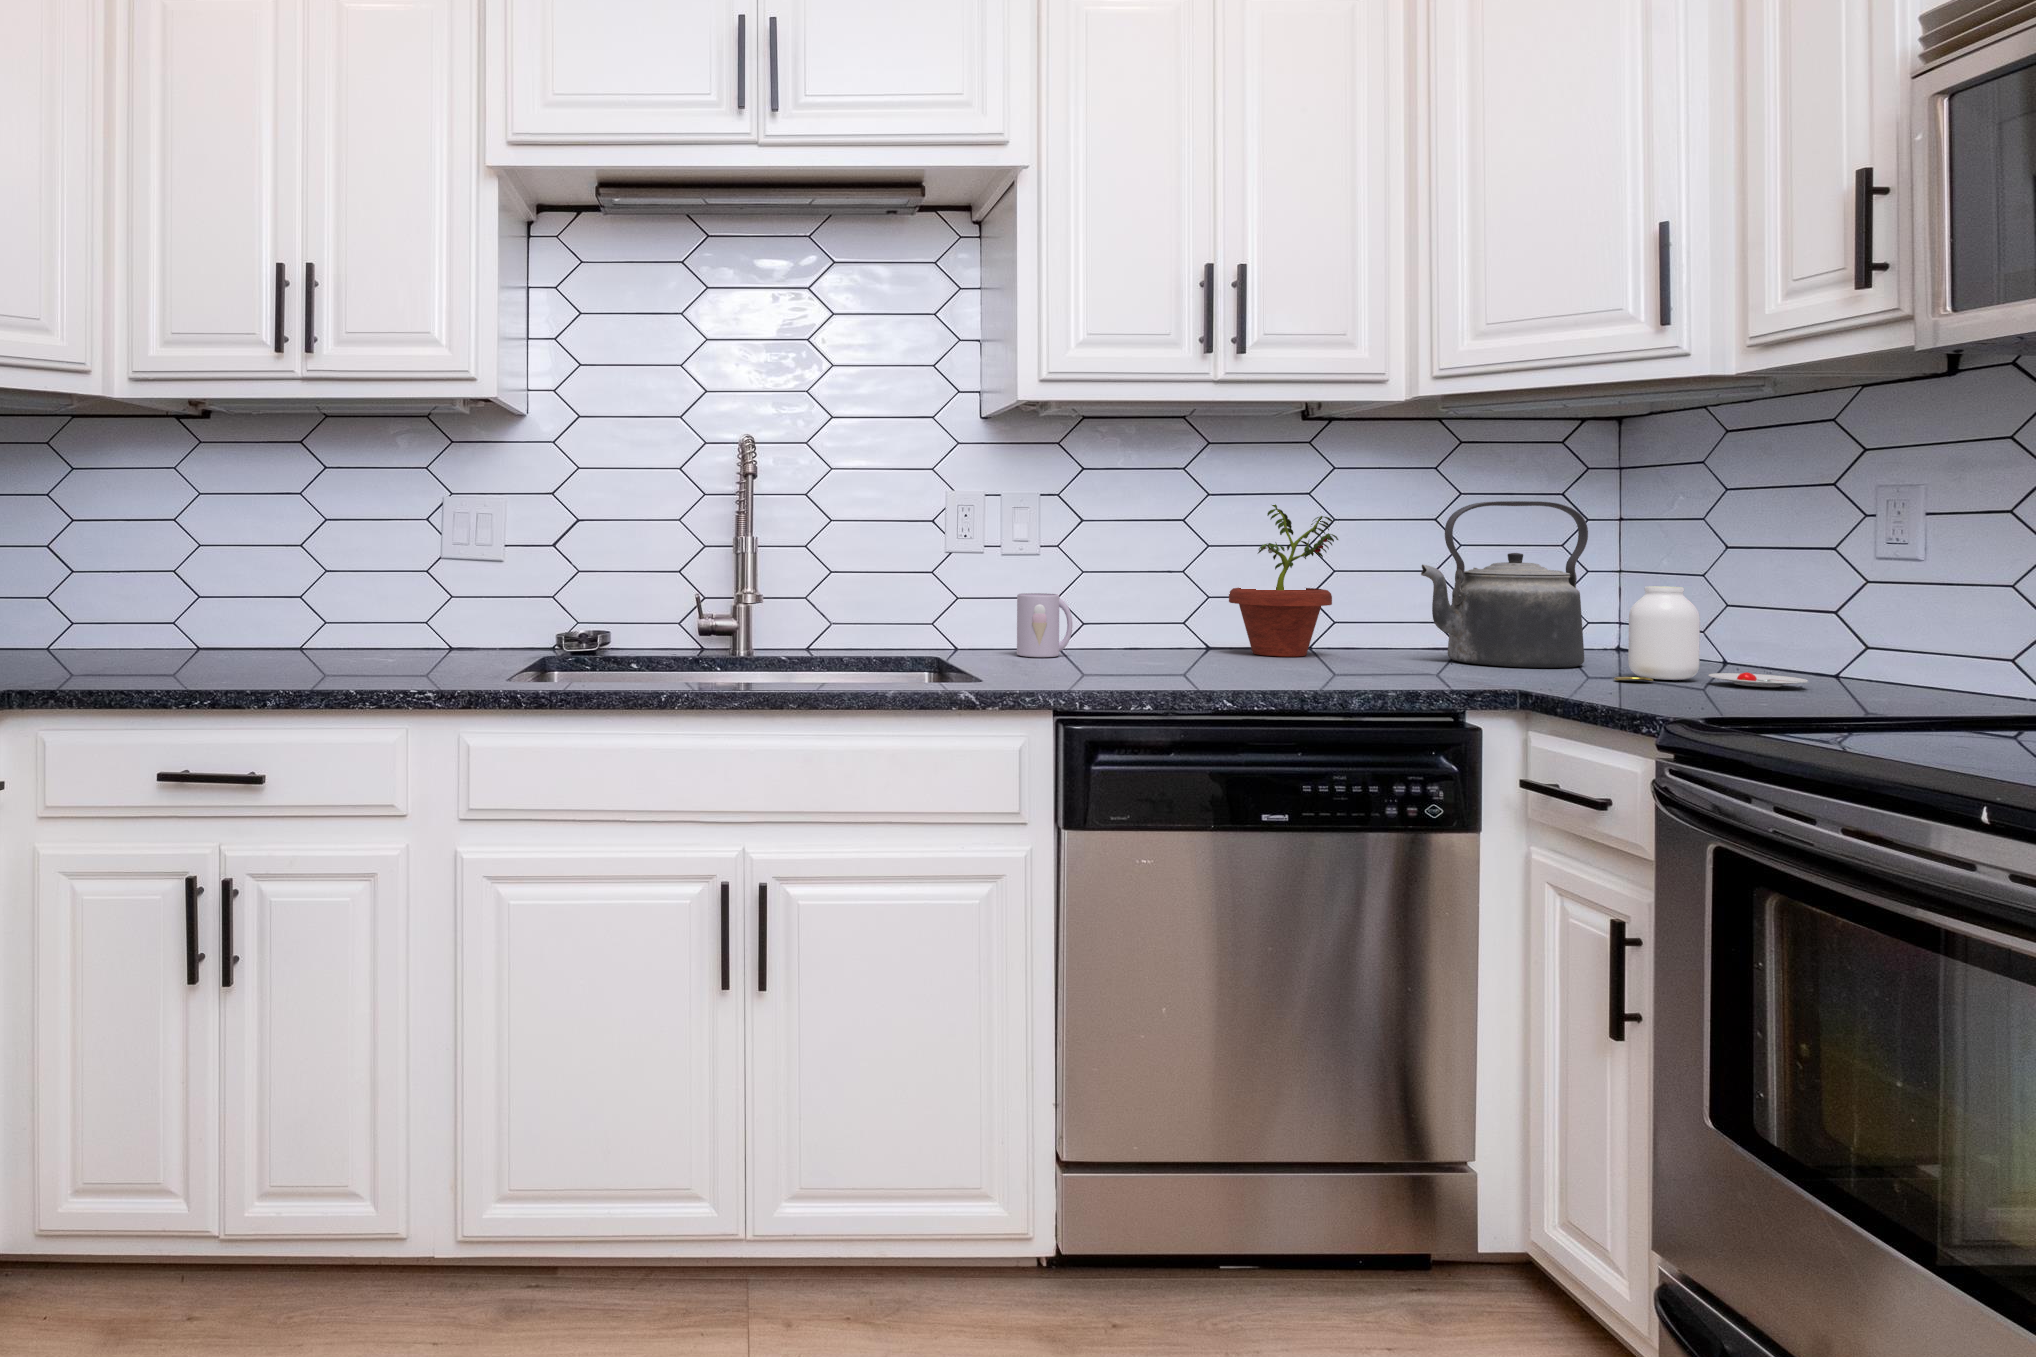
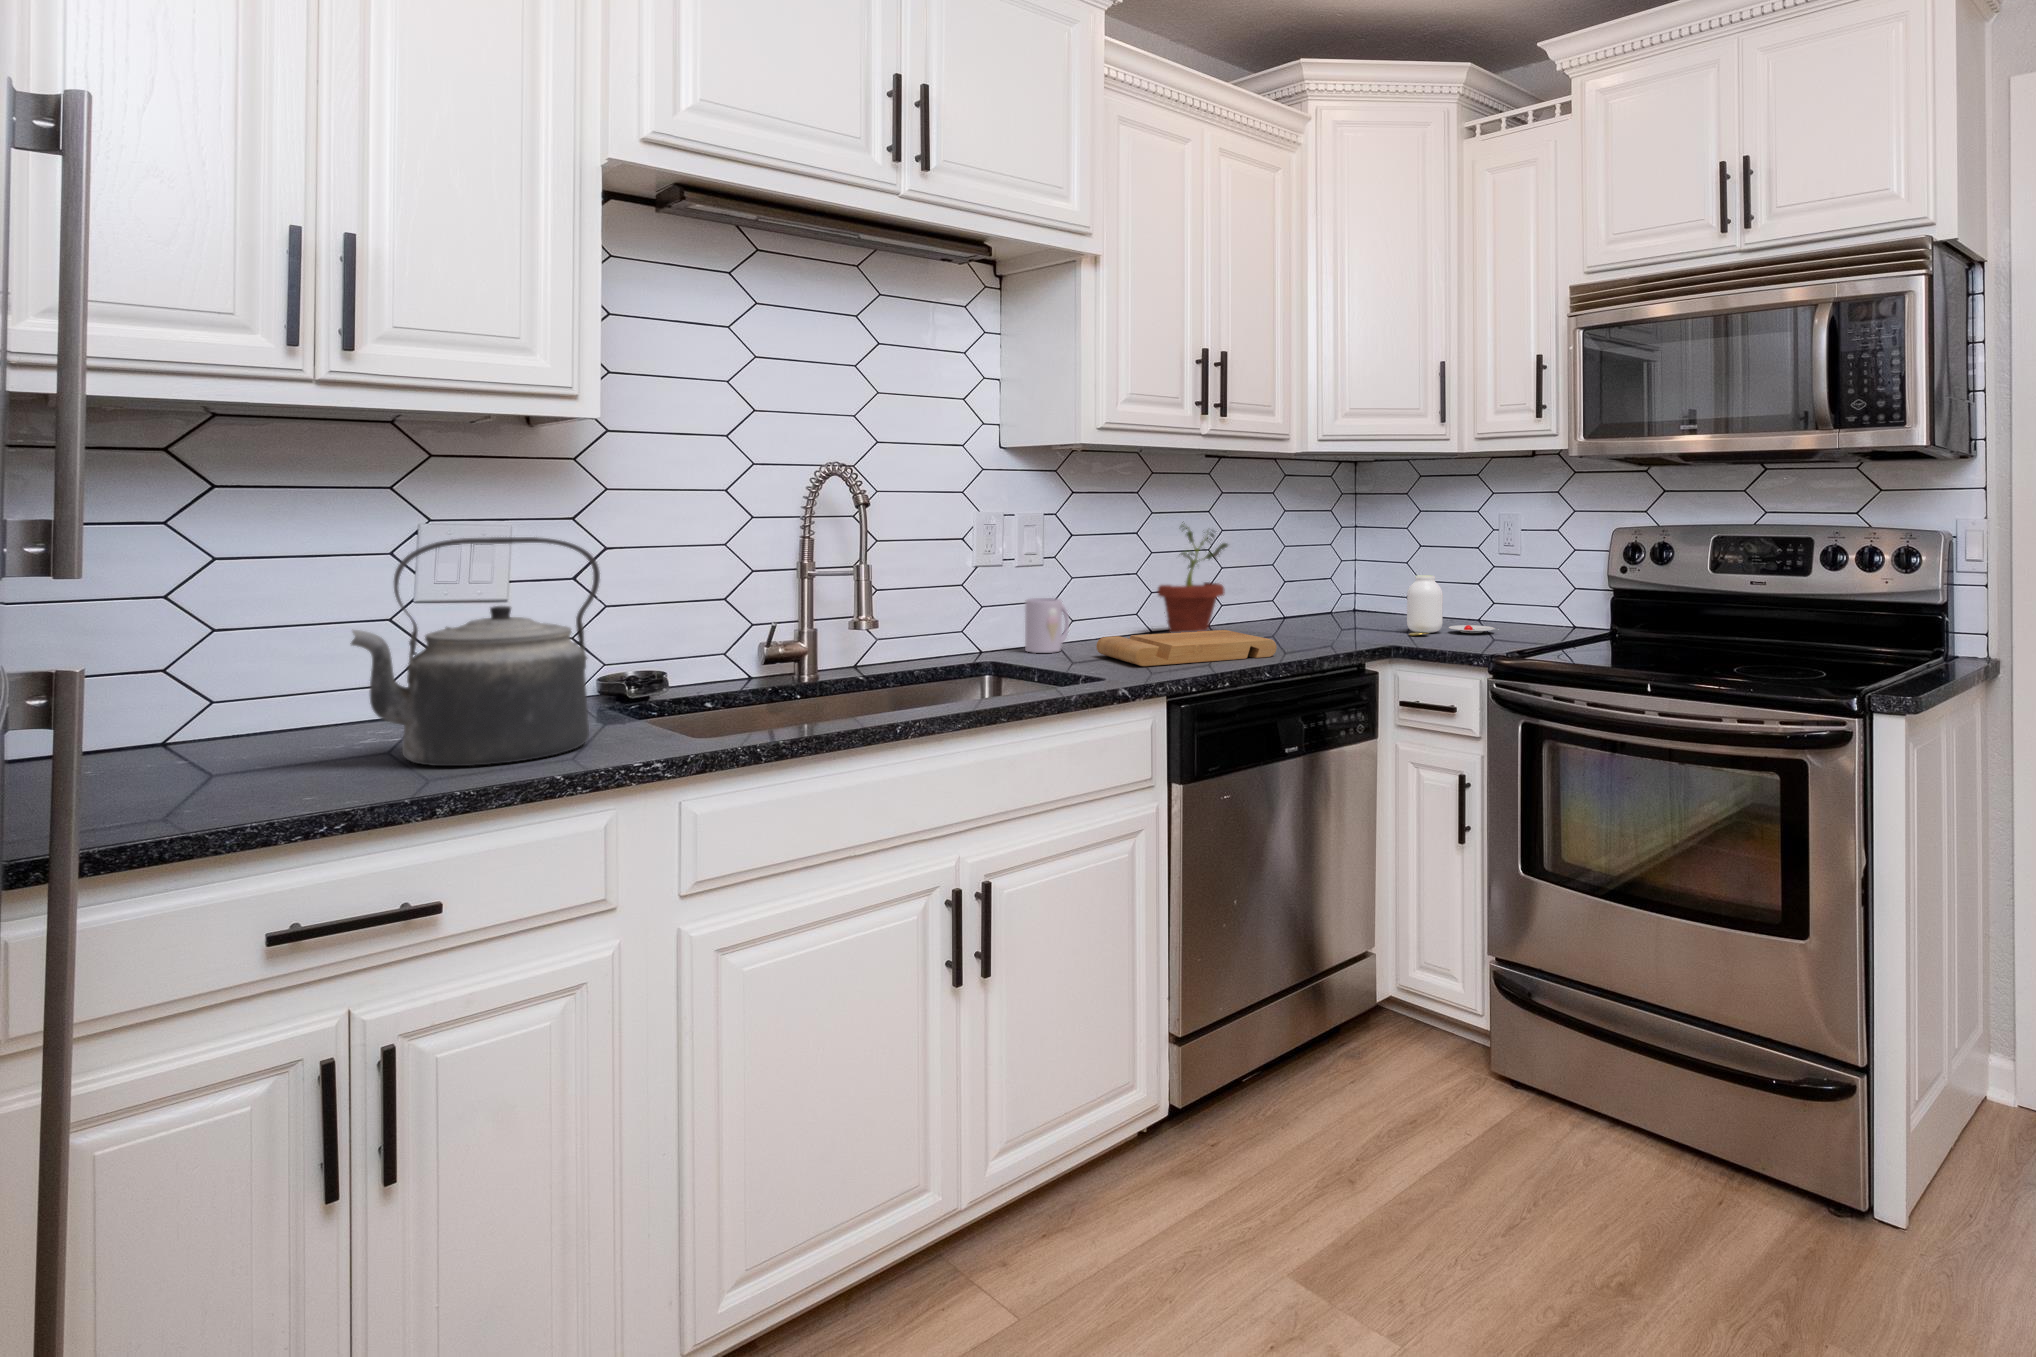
kettle: present [1421,501,1588,668] -> present [350,537,600,766]
cutting board: none [1068,641,1292,681] -> present [1096,630,1277,666]

